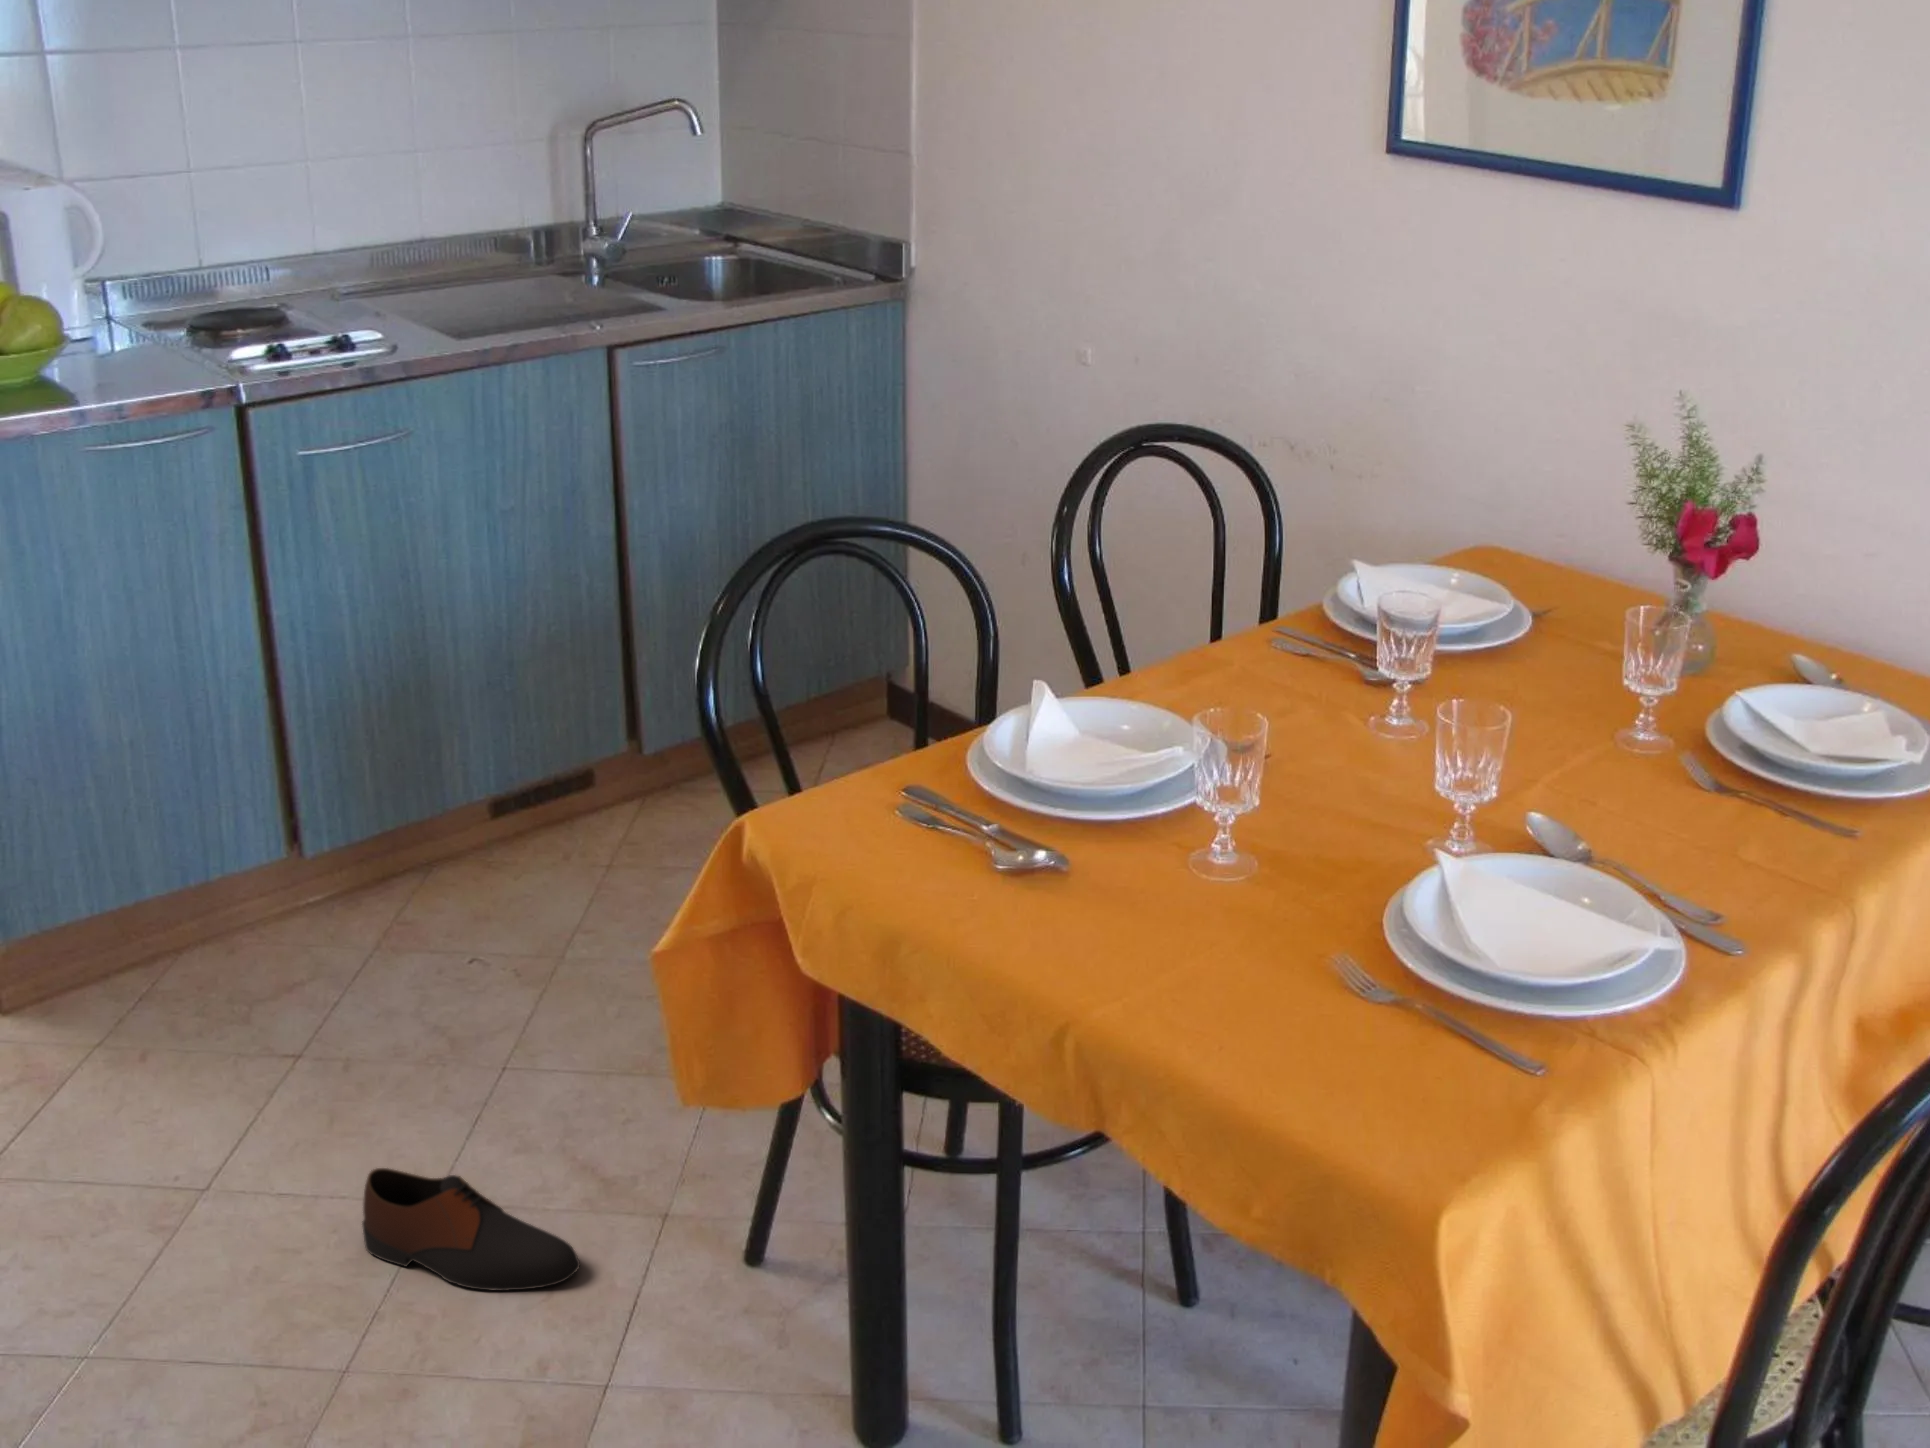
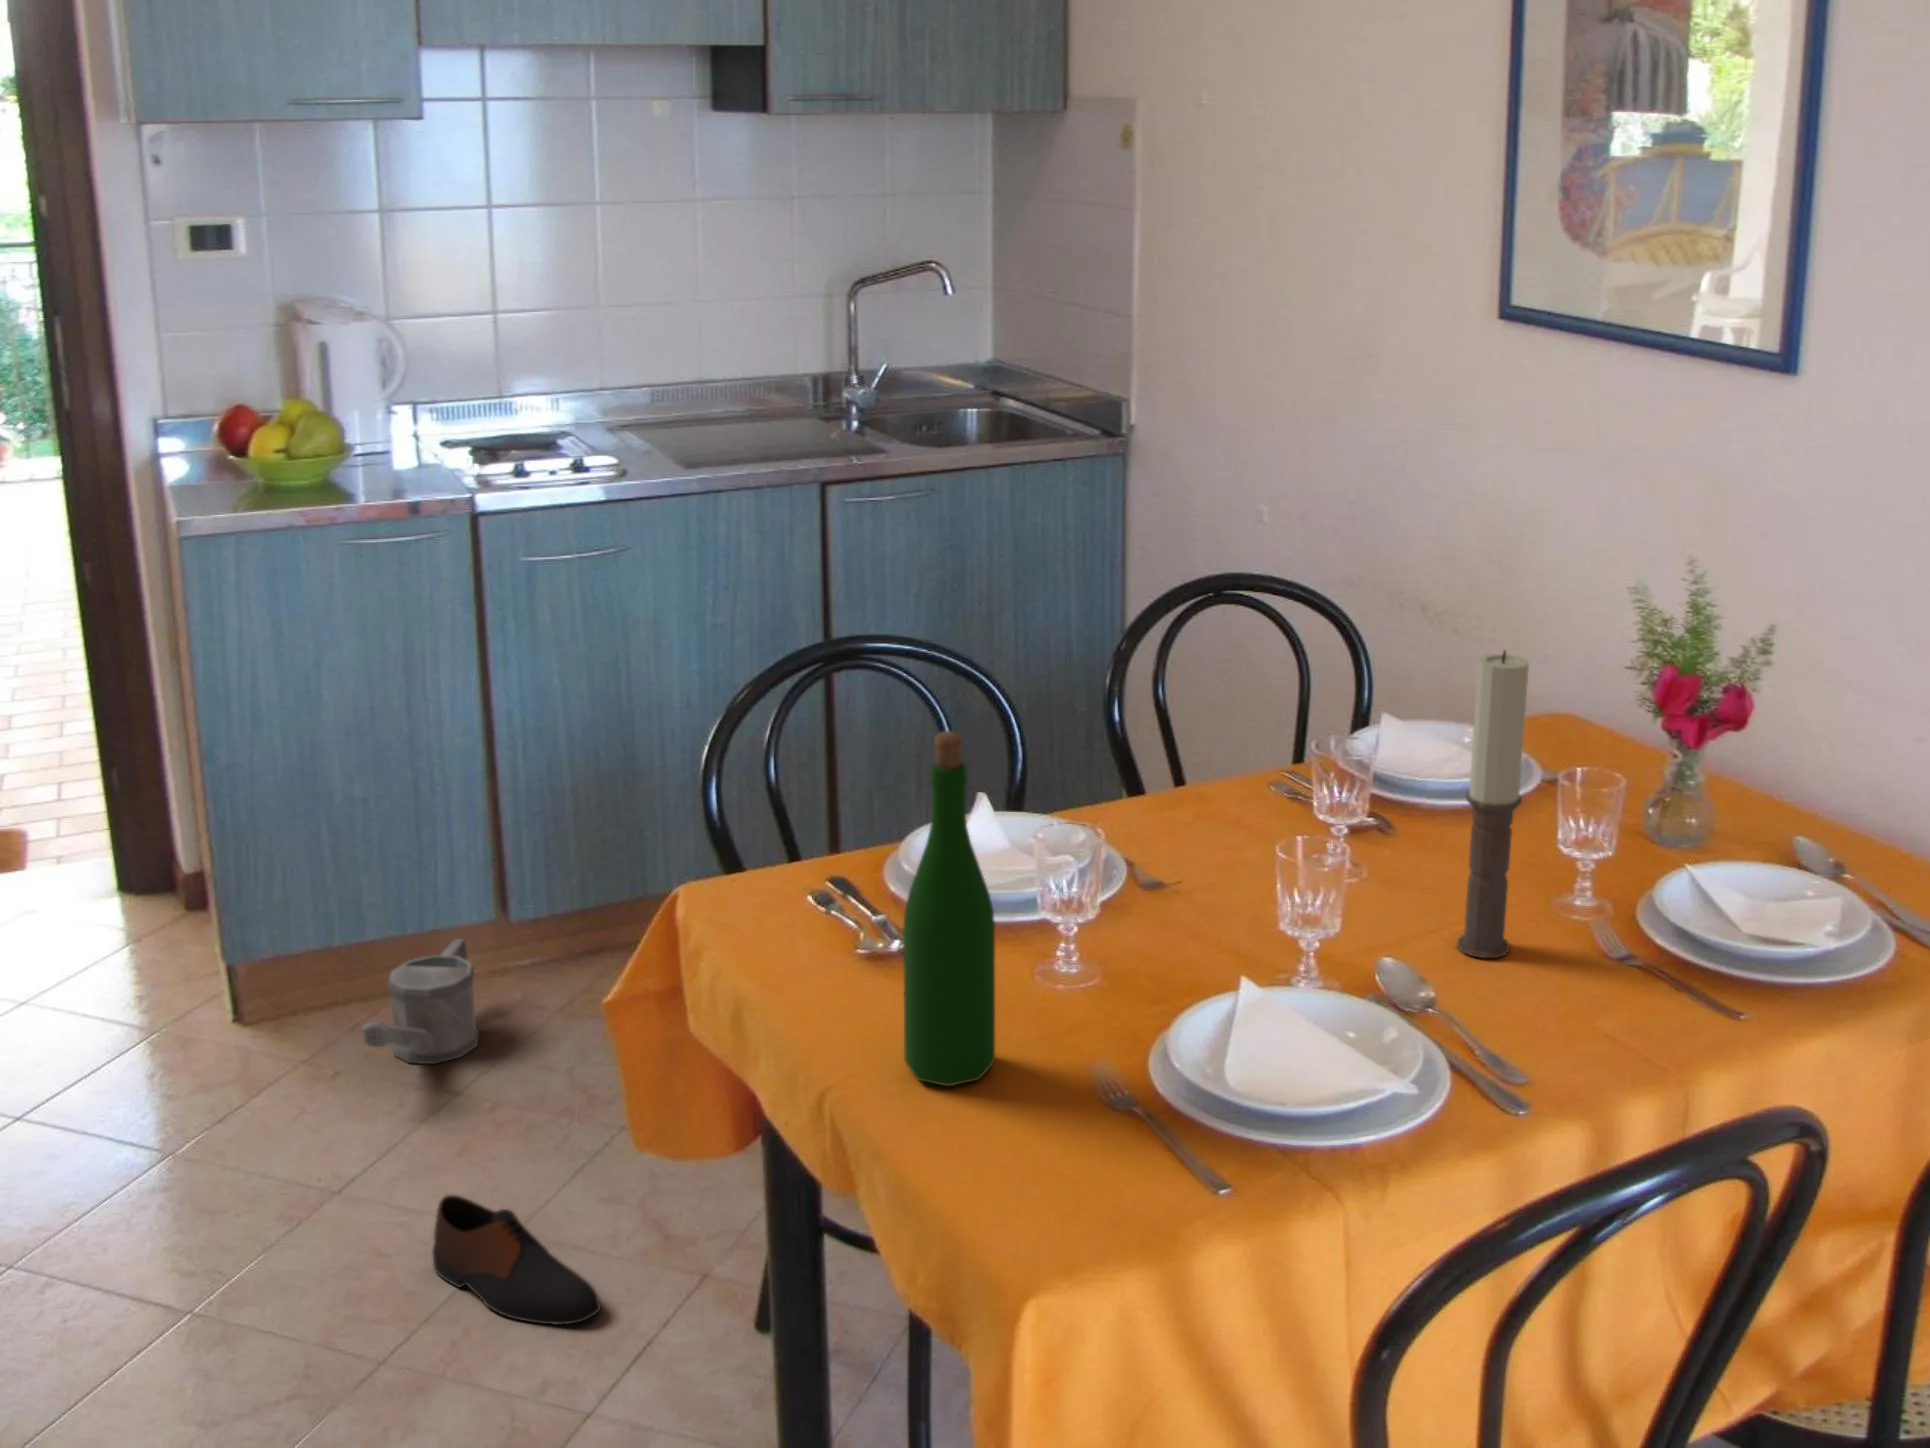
candle: none [1566,502,1653,803] -> present [1457,650,1529,958]
wine bottle: none [1144,634,1240,1001] -> present [903,731,995,1086]
watering can: none [191,882,302,1027] -> present [362,939,479,1064]

